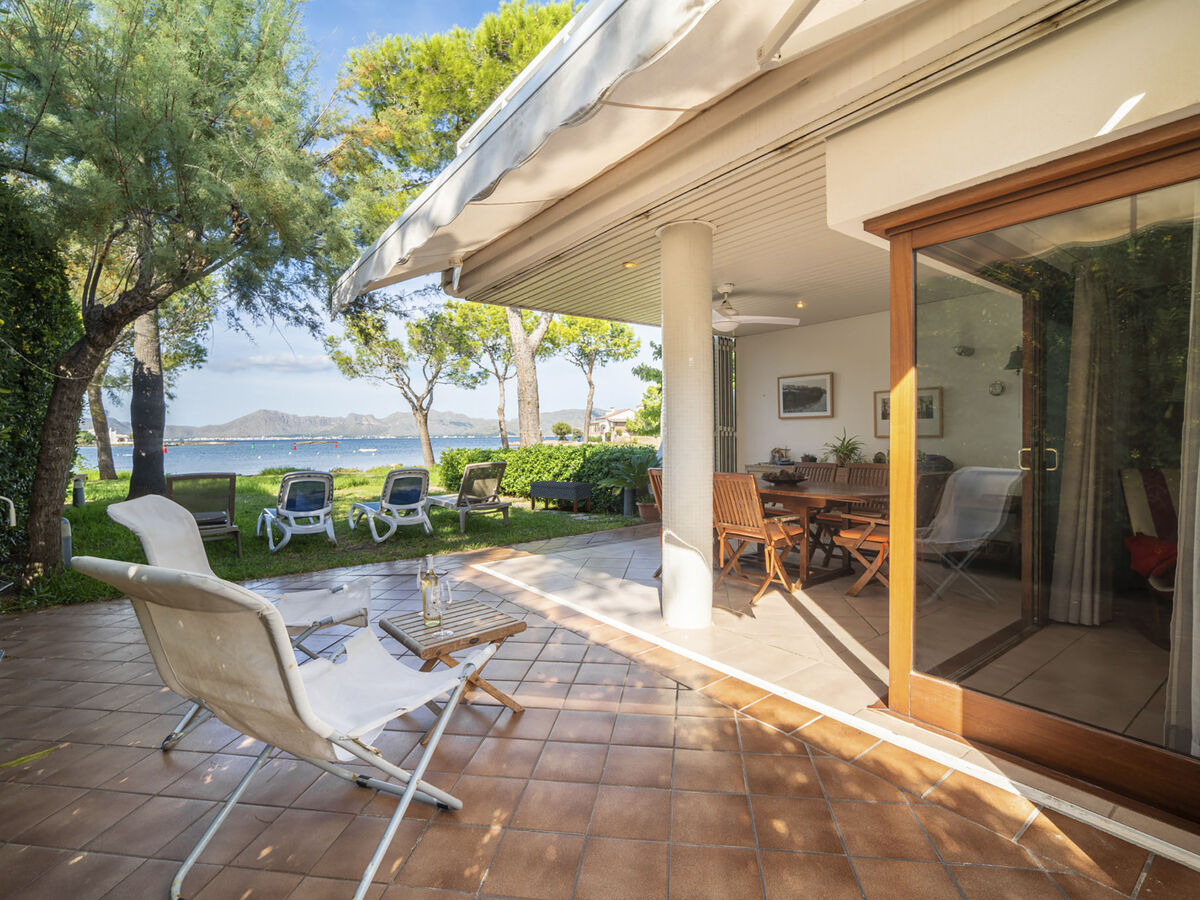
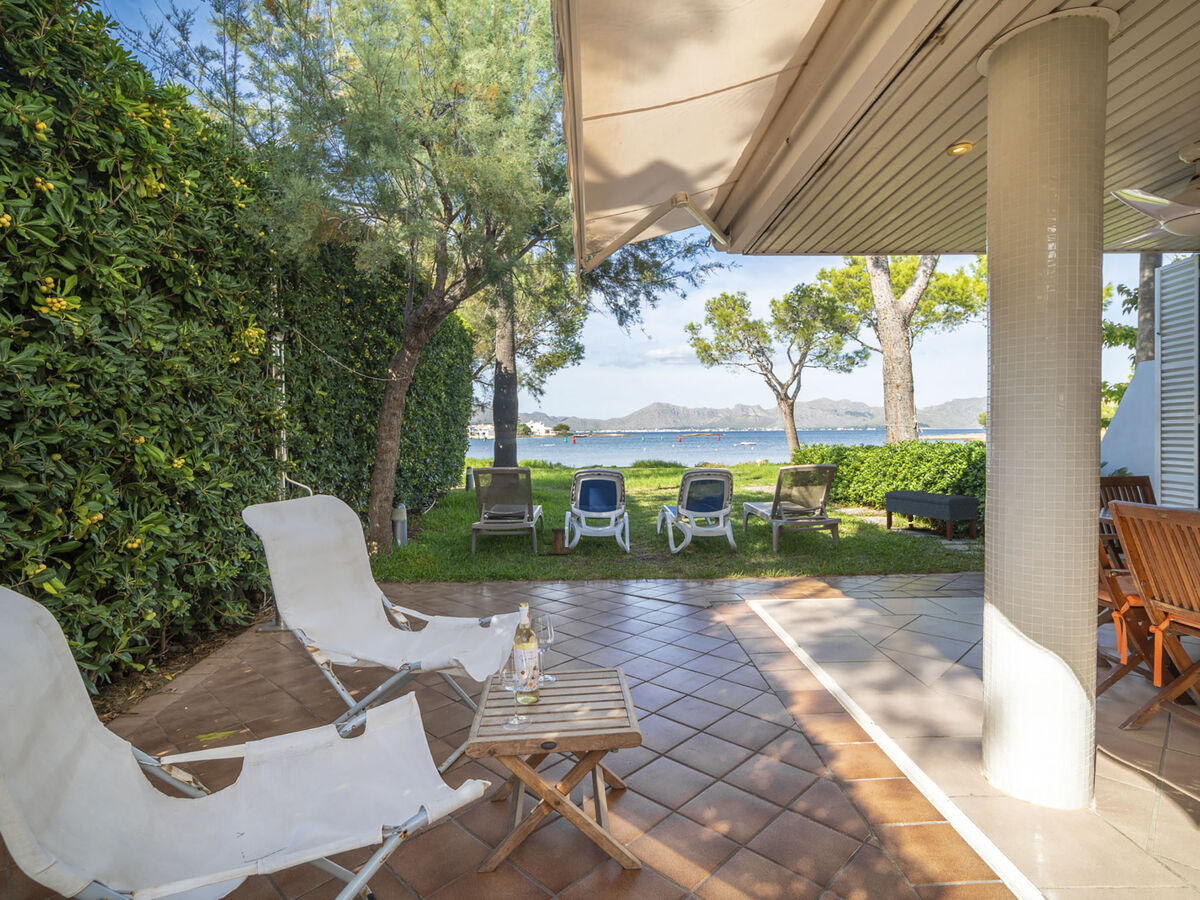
watering can: none [231,530,282,555] -> present [539,528,571,554]

